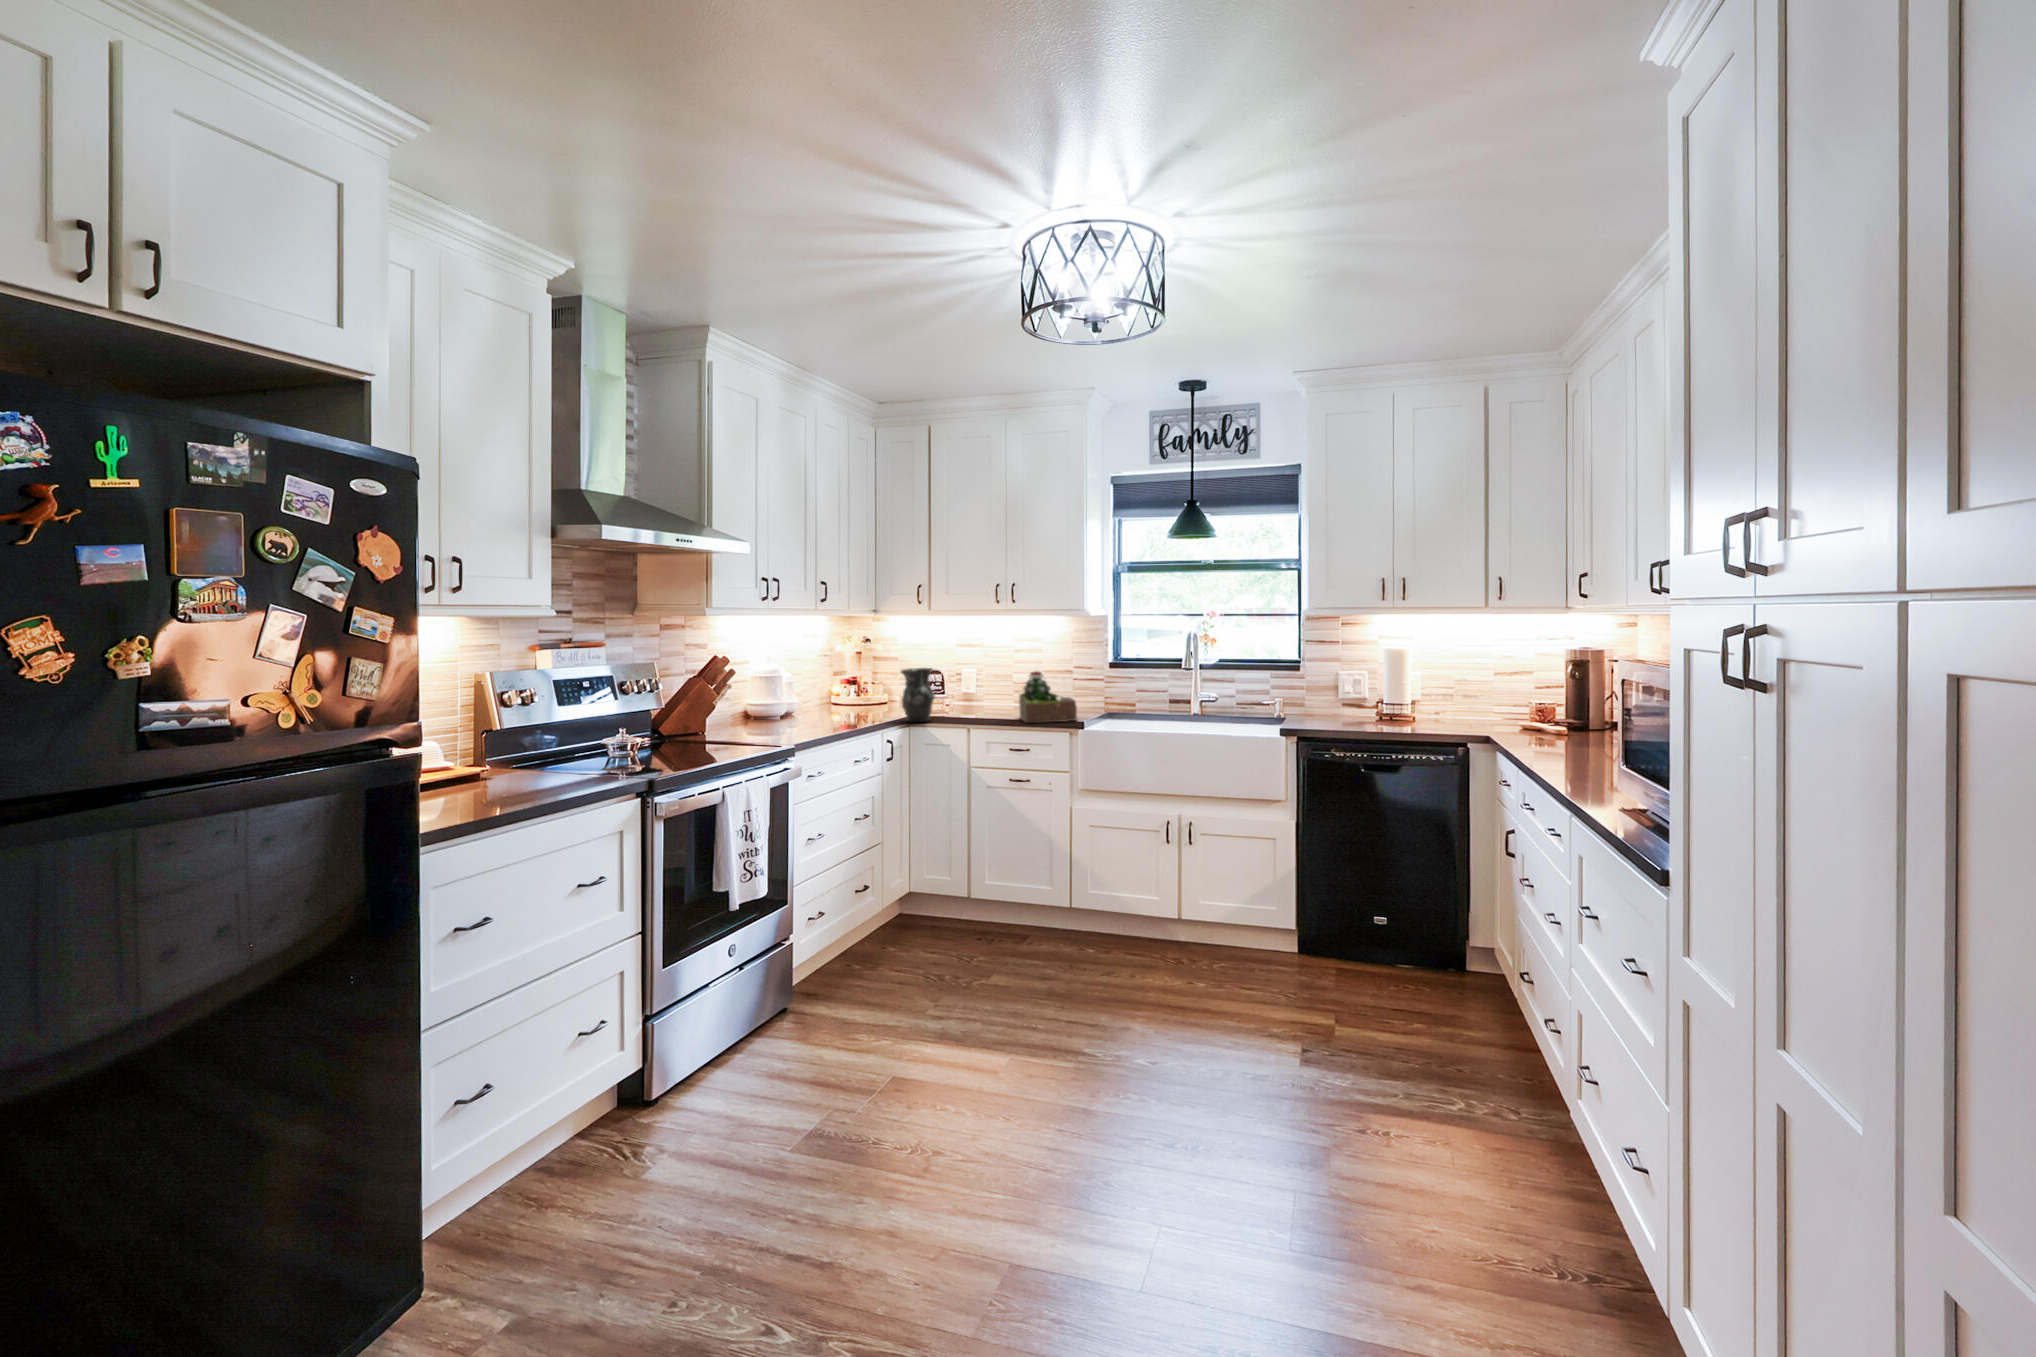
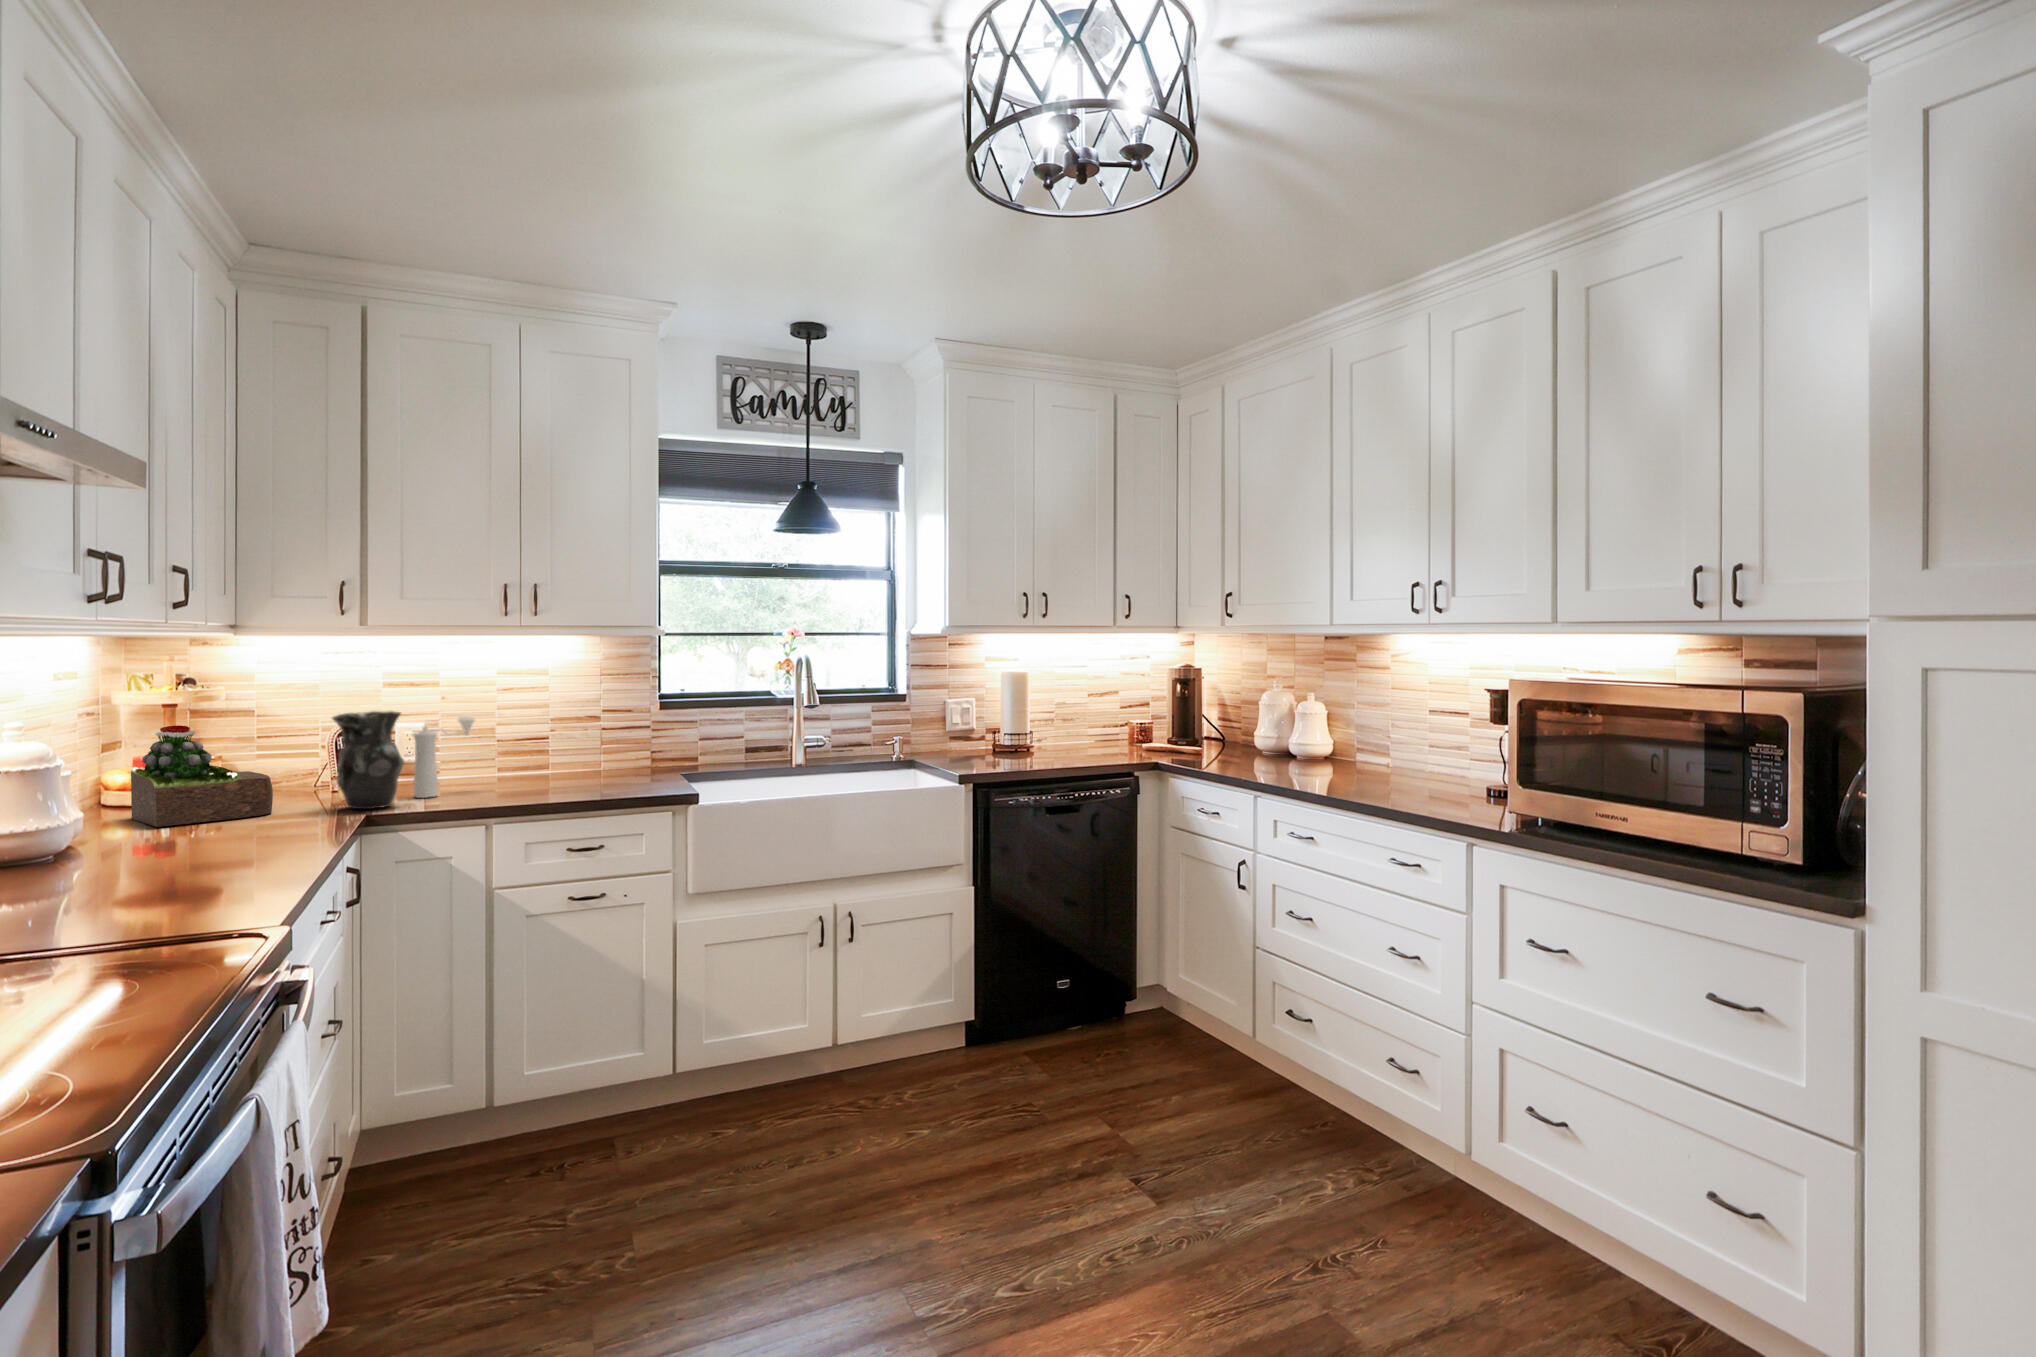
pepper mill: none [946,671,982,719] -> present [413,715,475,798]
succulent plant: present [1019,672,1077,723] -> present [131,725,273,827]

